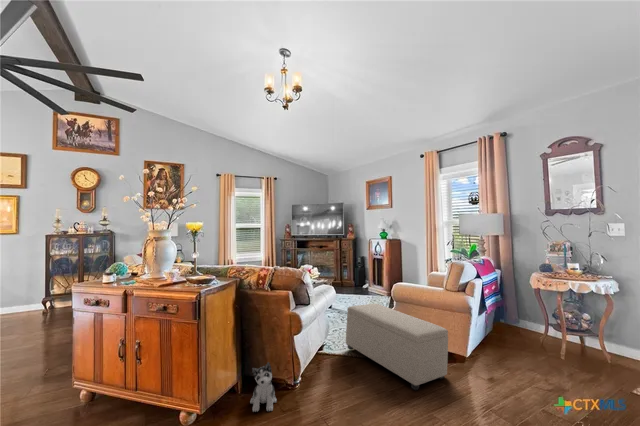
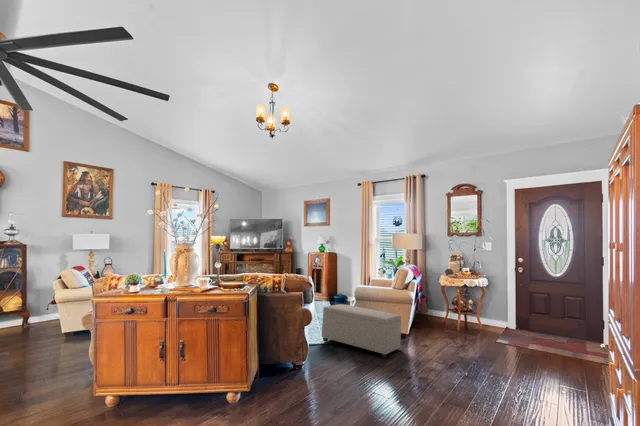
plush toy: present [250,362,277,412] -> none [276,346,297,384]

